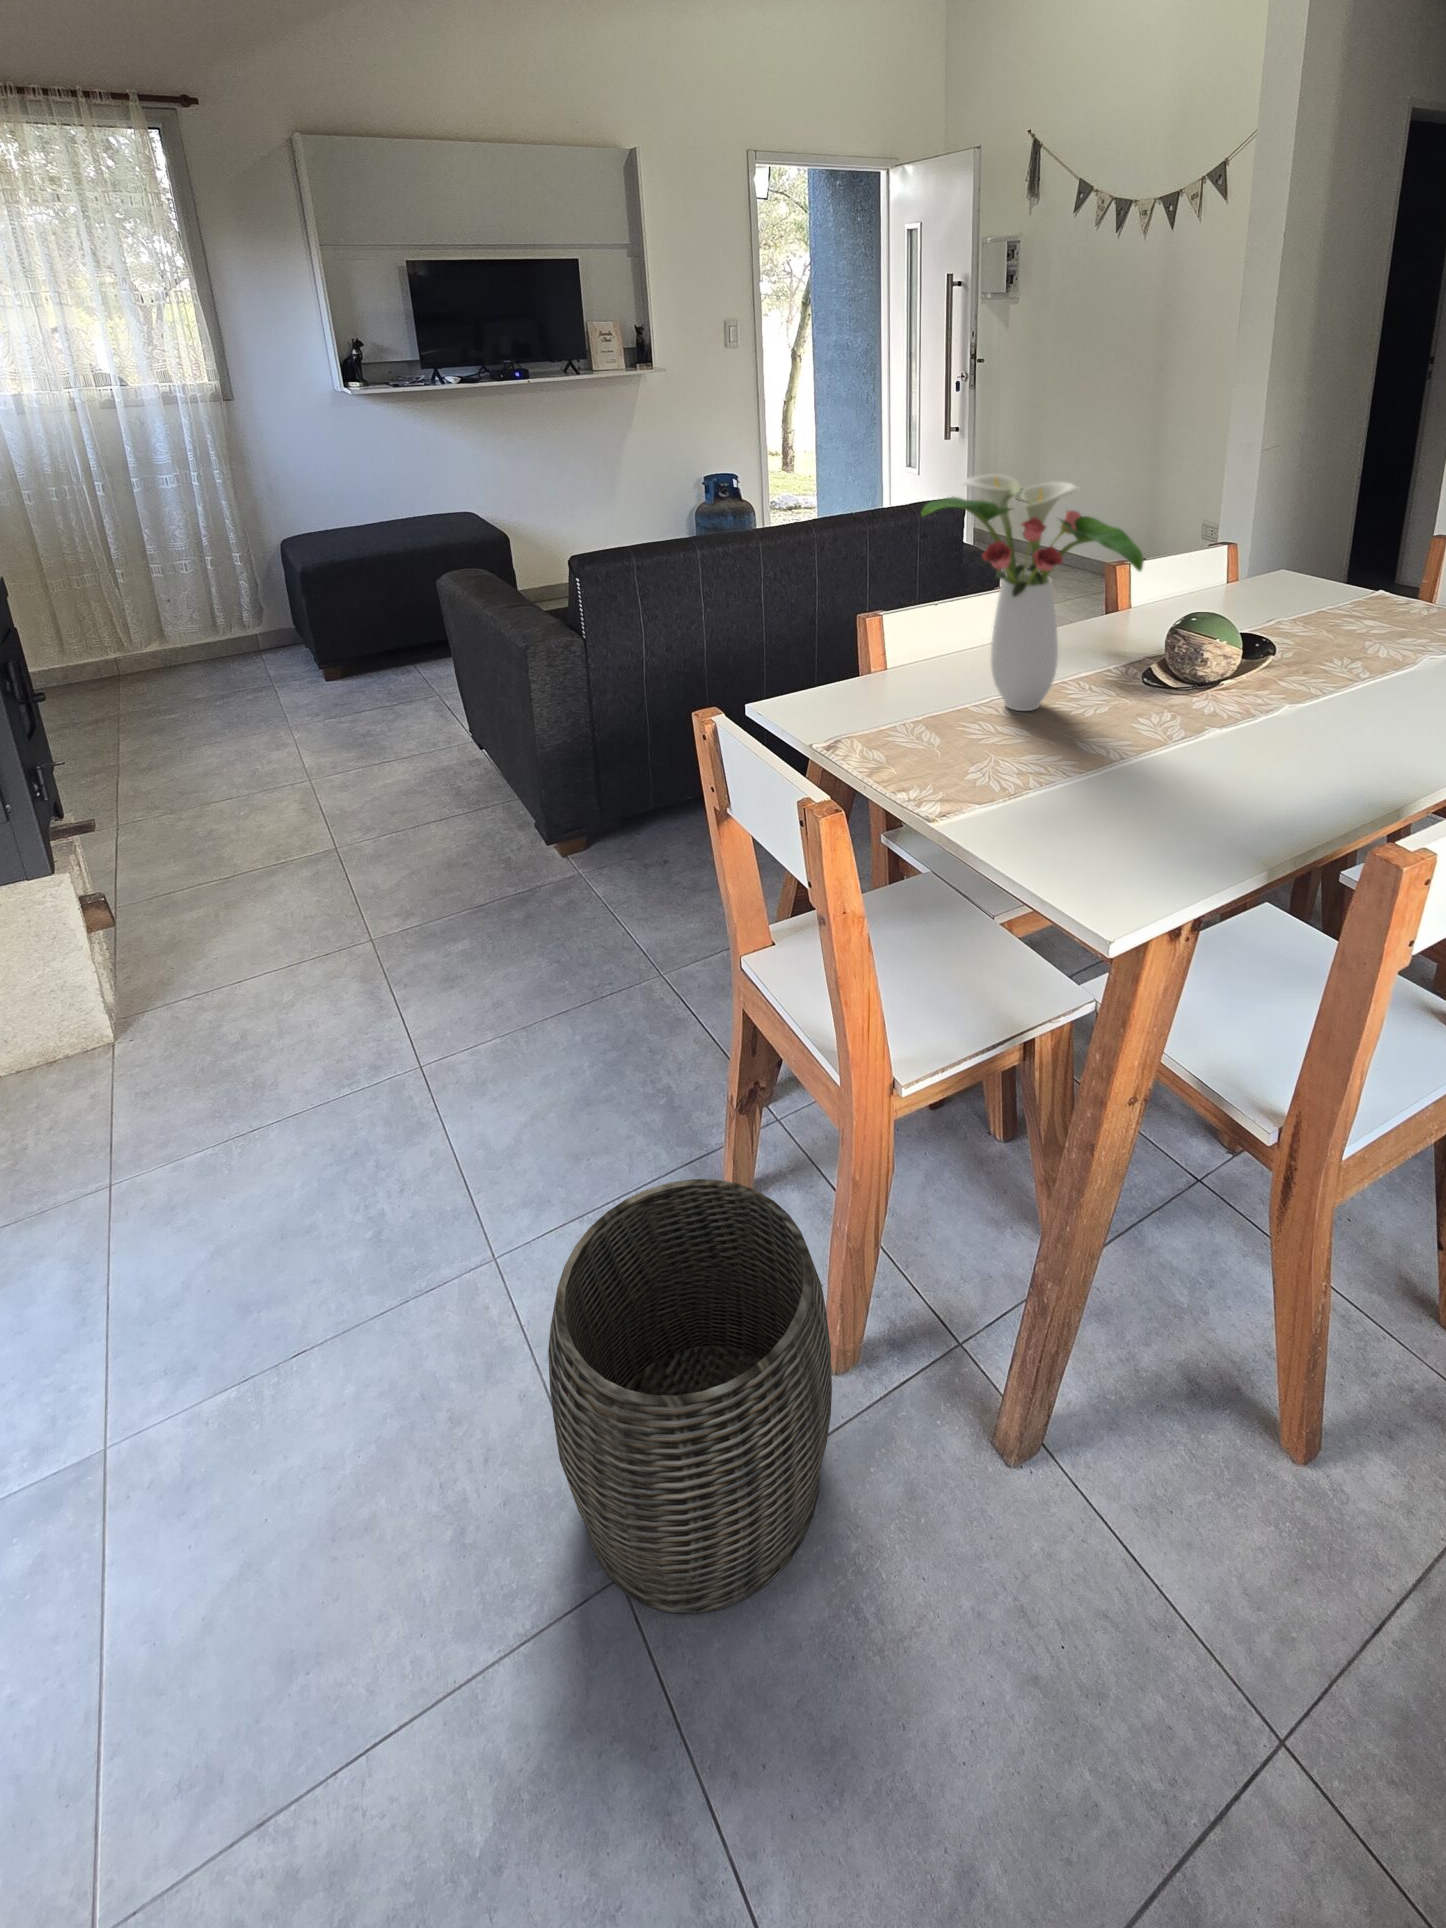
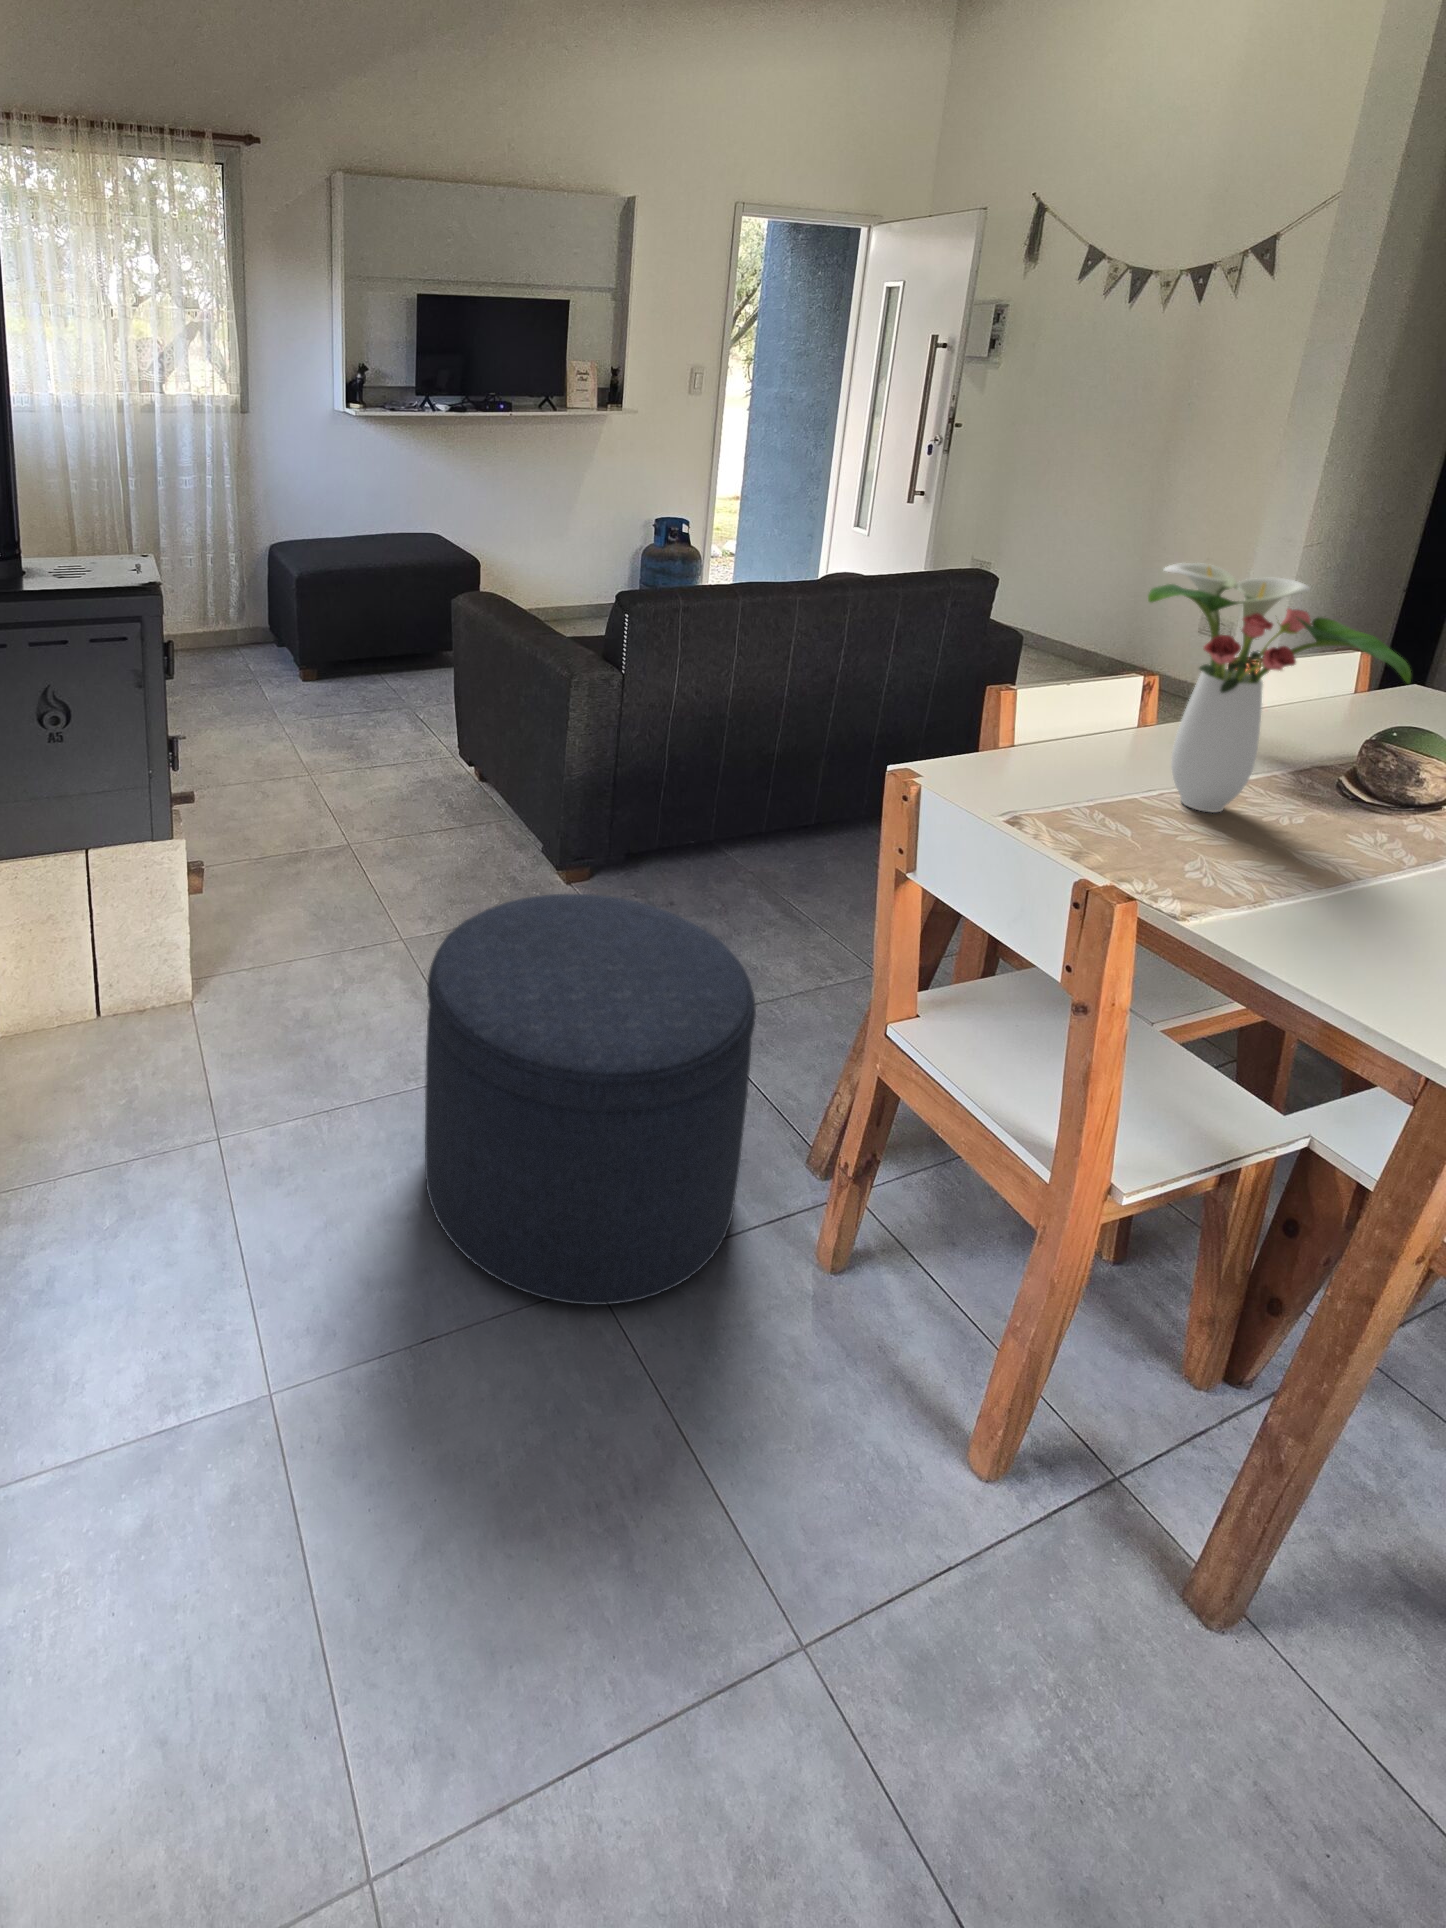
ottoman: none [280,867,651,1288] -> present [425,894,756,1305]
woven basket: present [548,1179,832,1614] -> none [739,1243,1047,1695]

